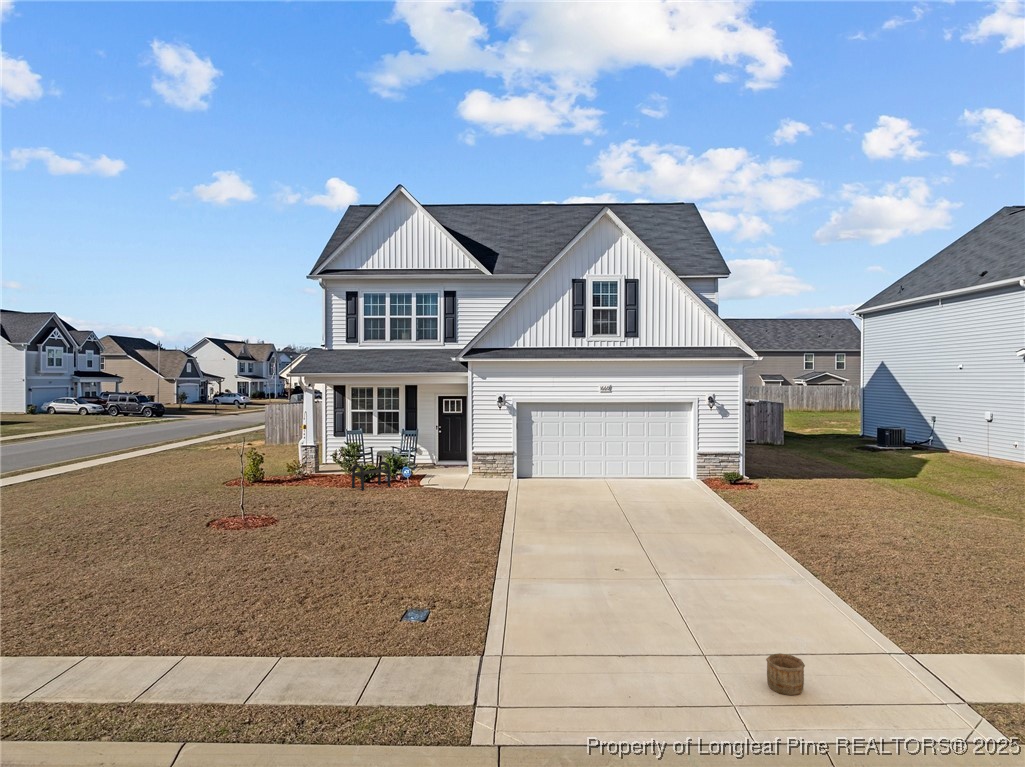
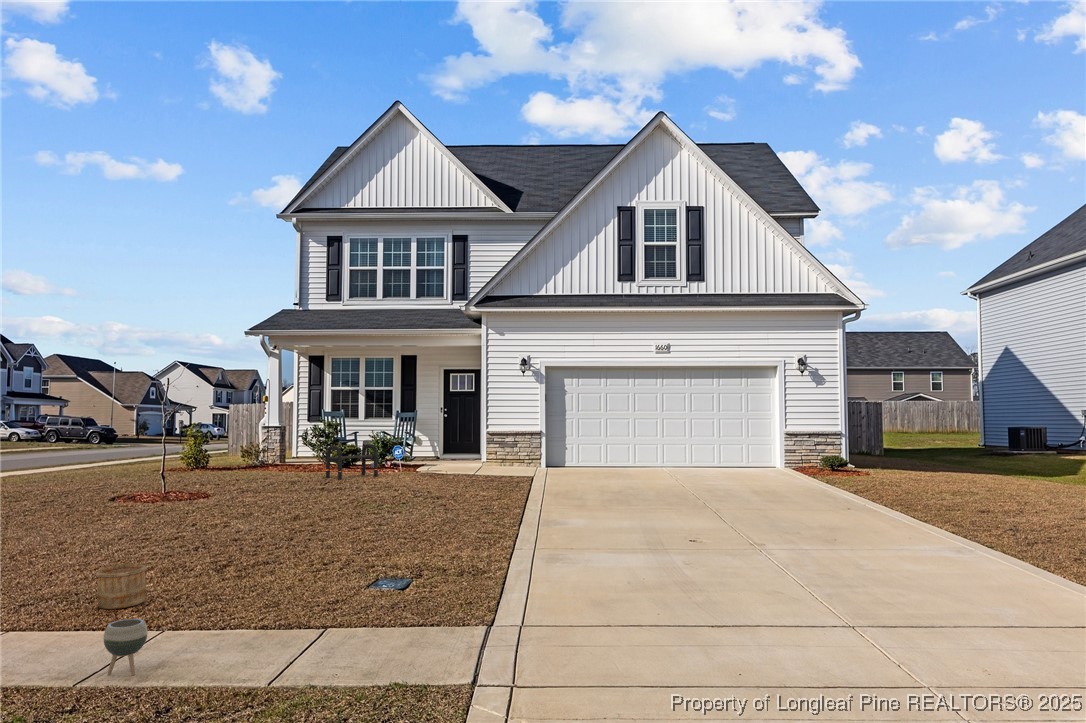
wooden bucket: present [766,653,805,695] -> present [96,564,147,609]
planter: none [257,662,282,697] -> present [104,619,148,675]

